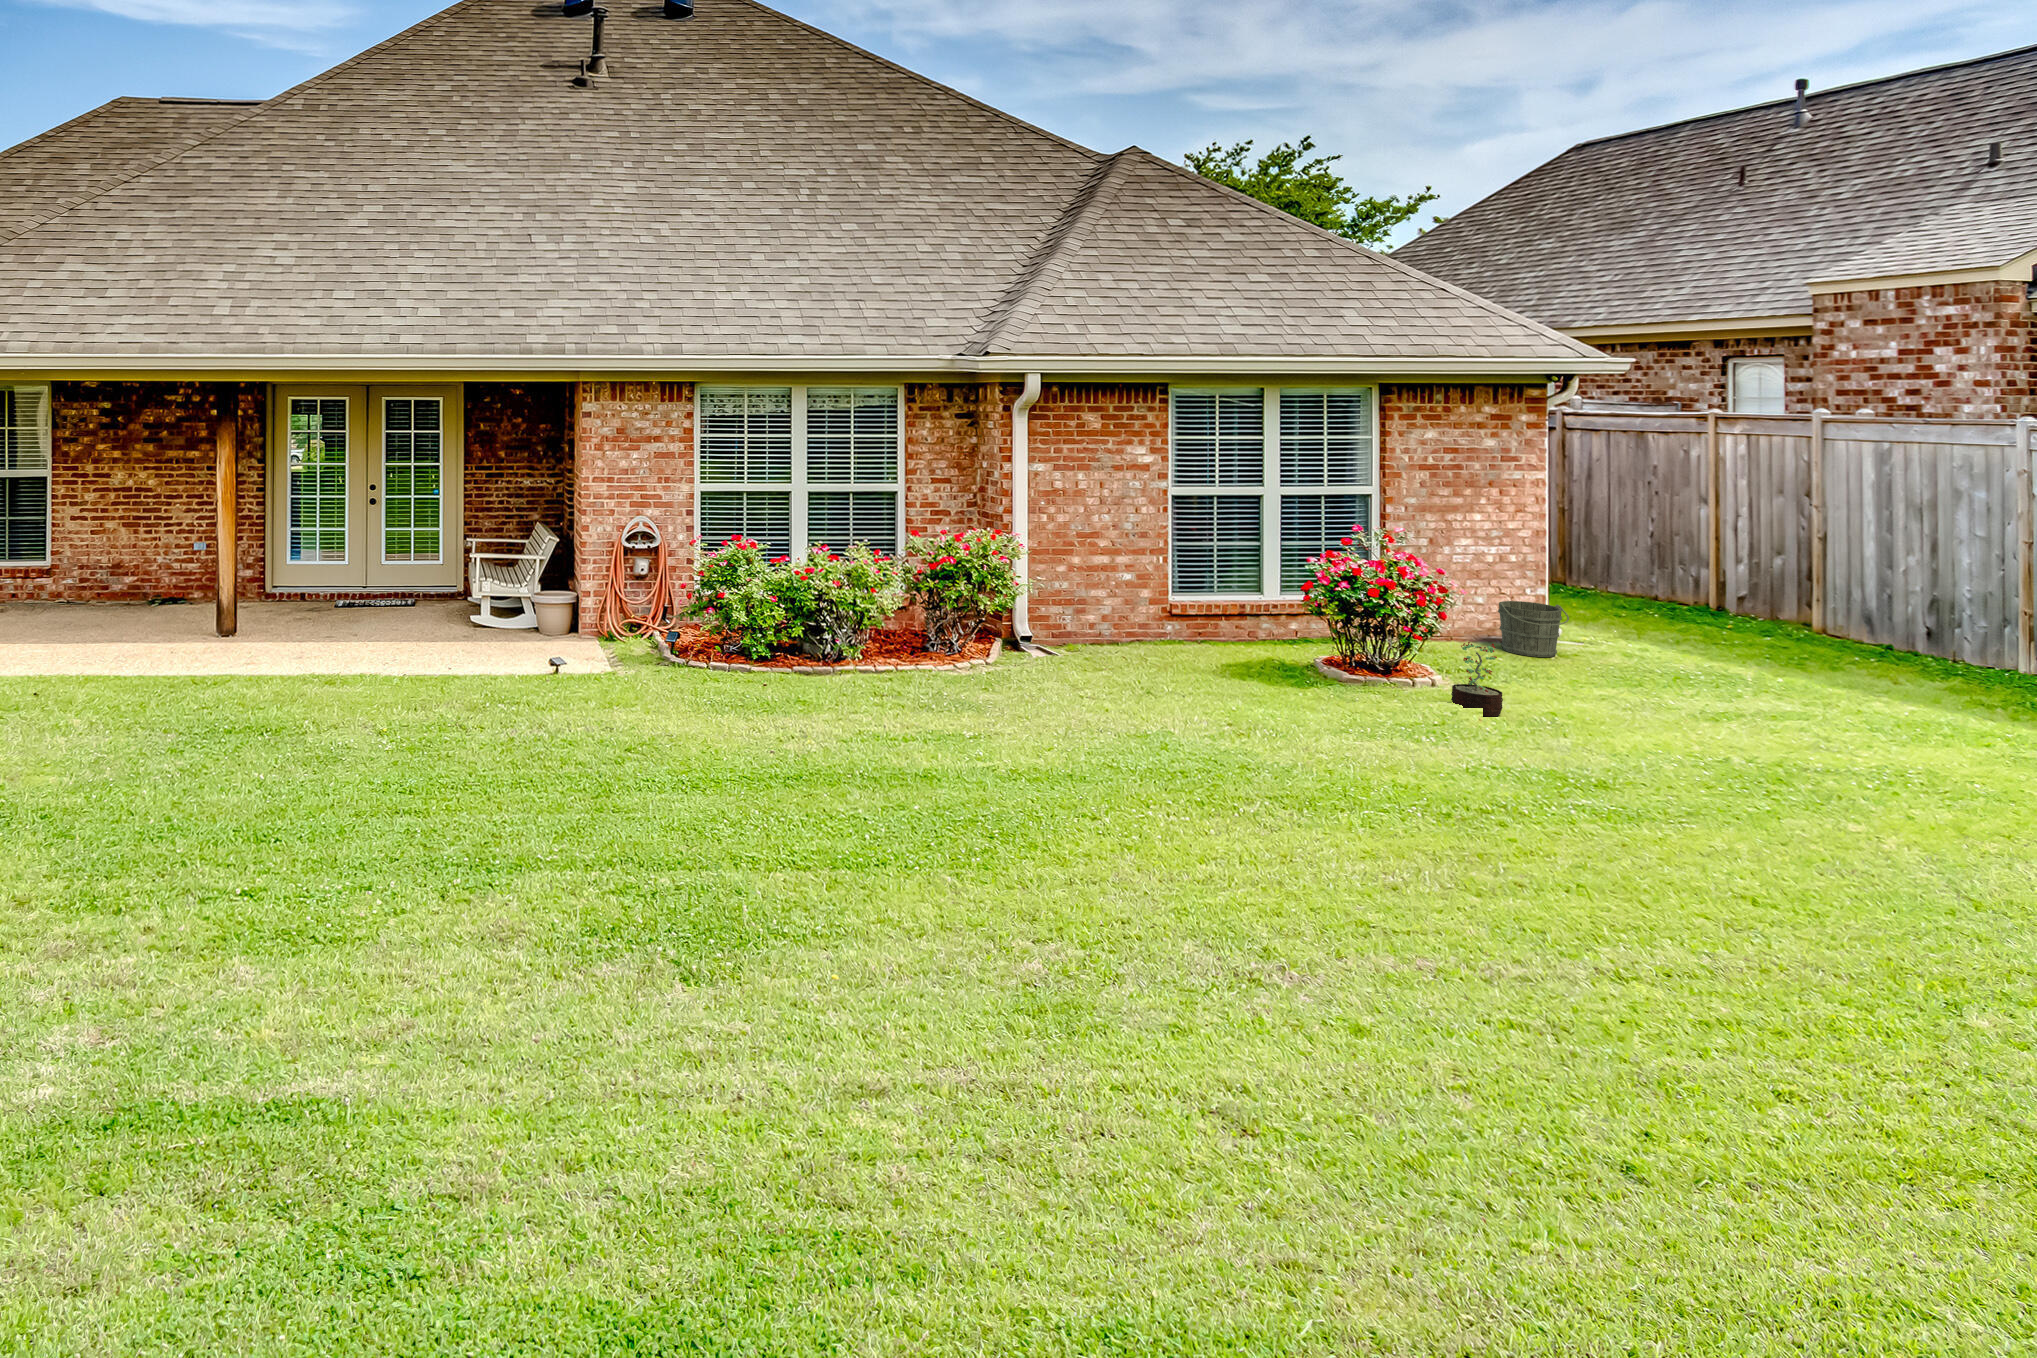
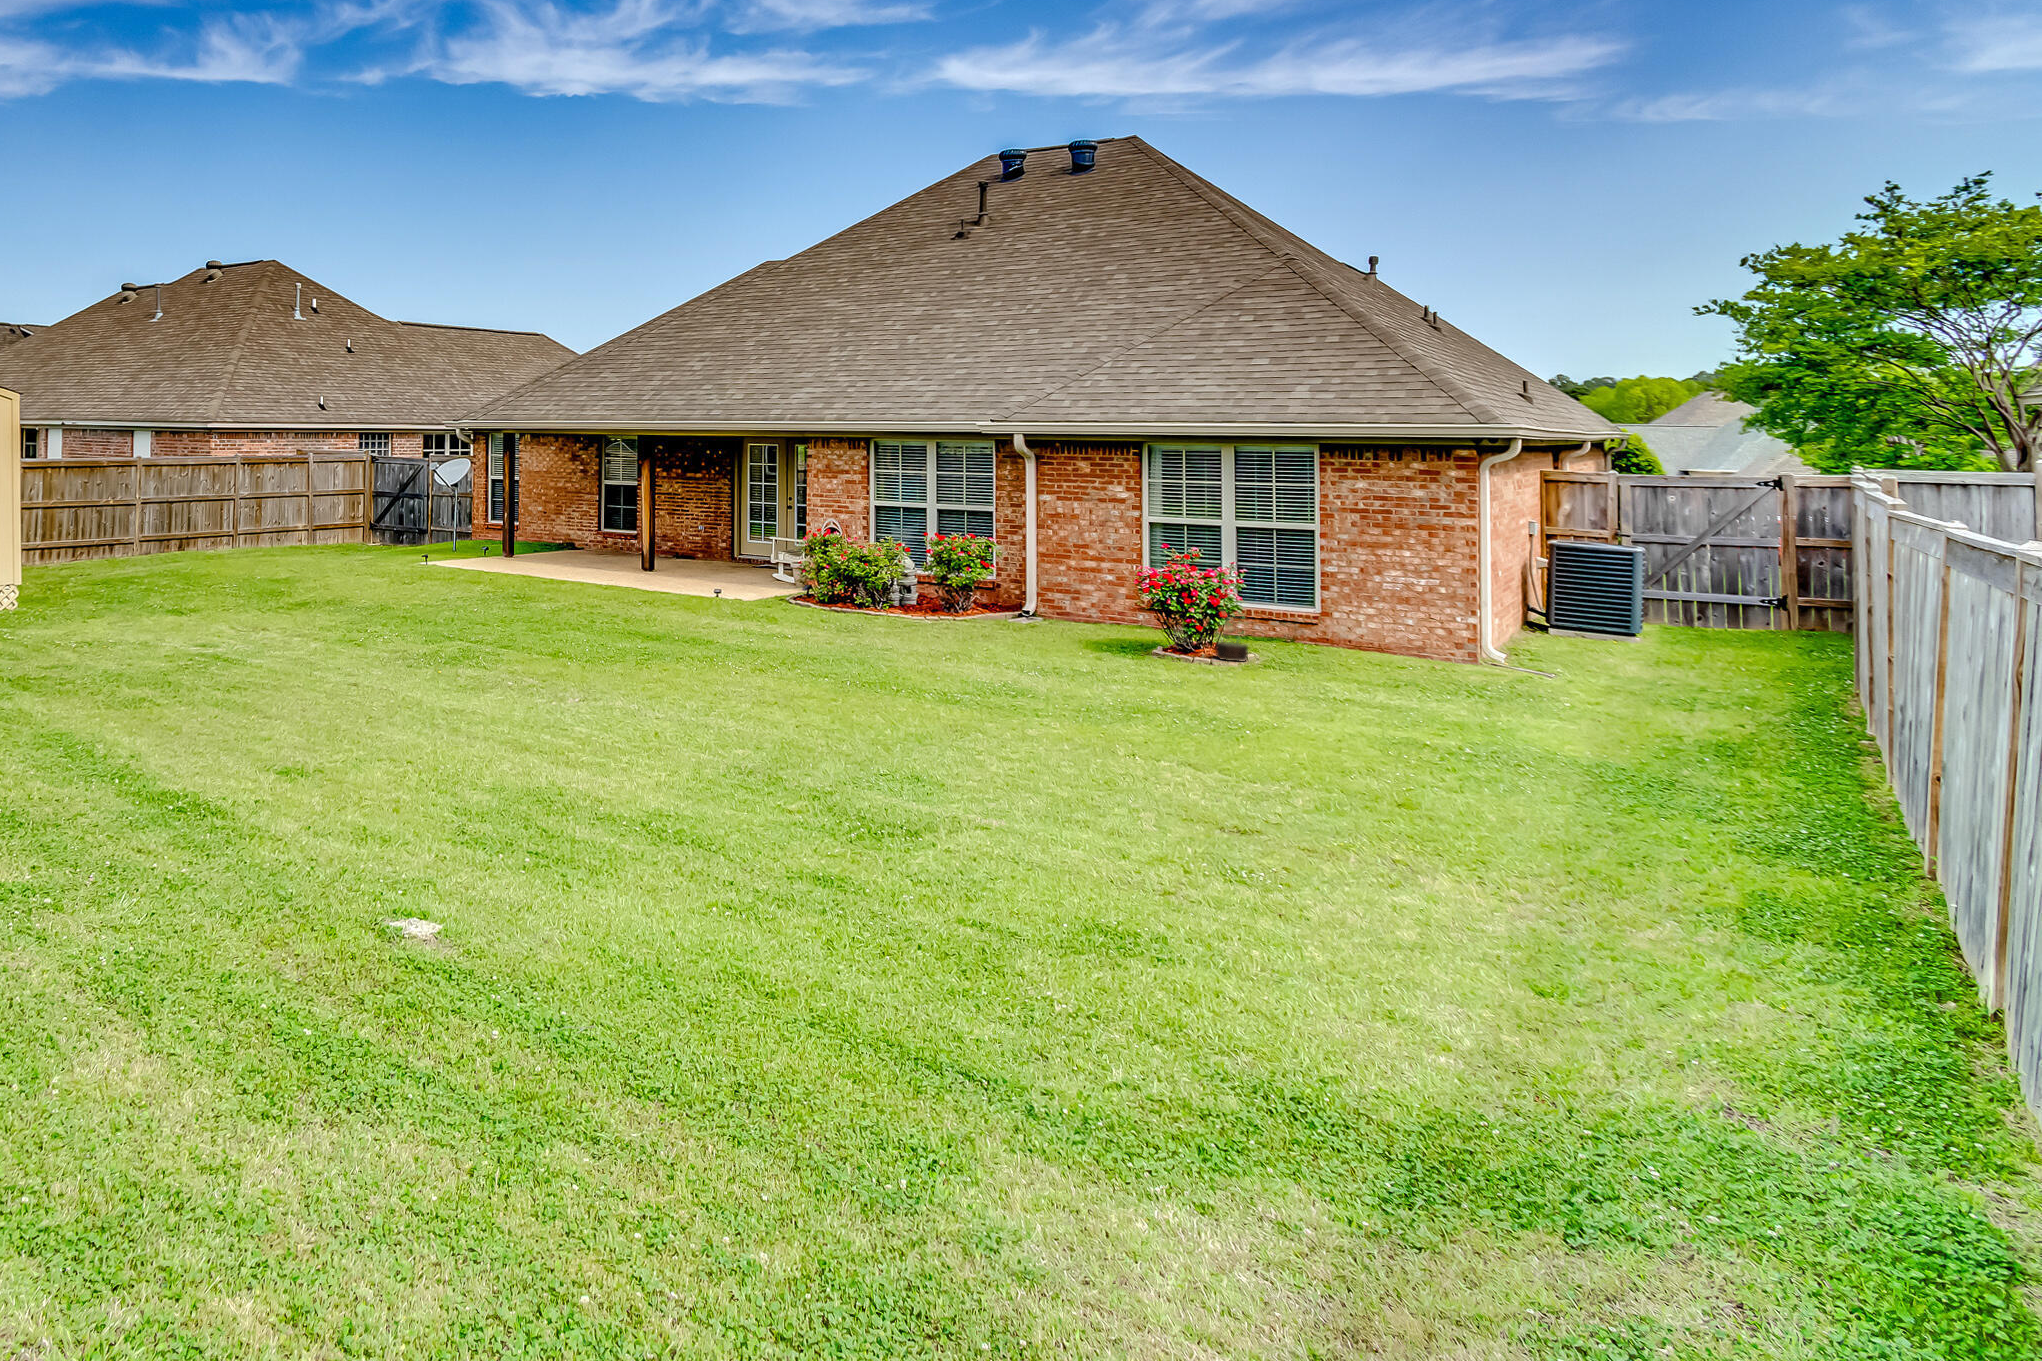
bucket: present [1498,601,1569,657] -> none [1403,618,1457,663]

